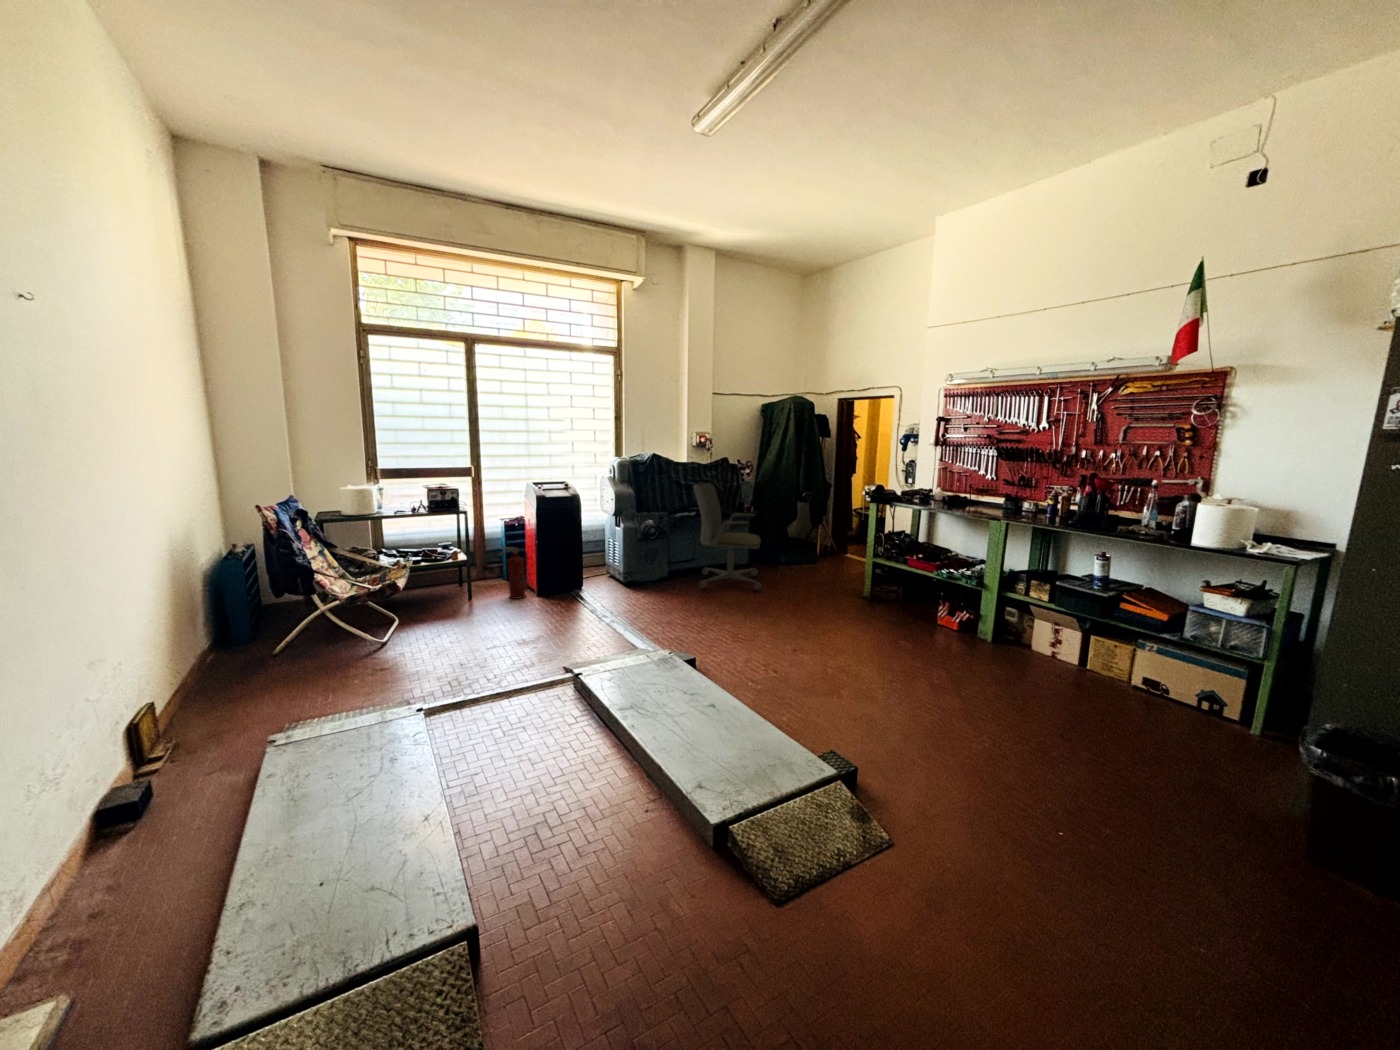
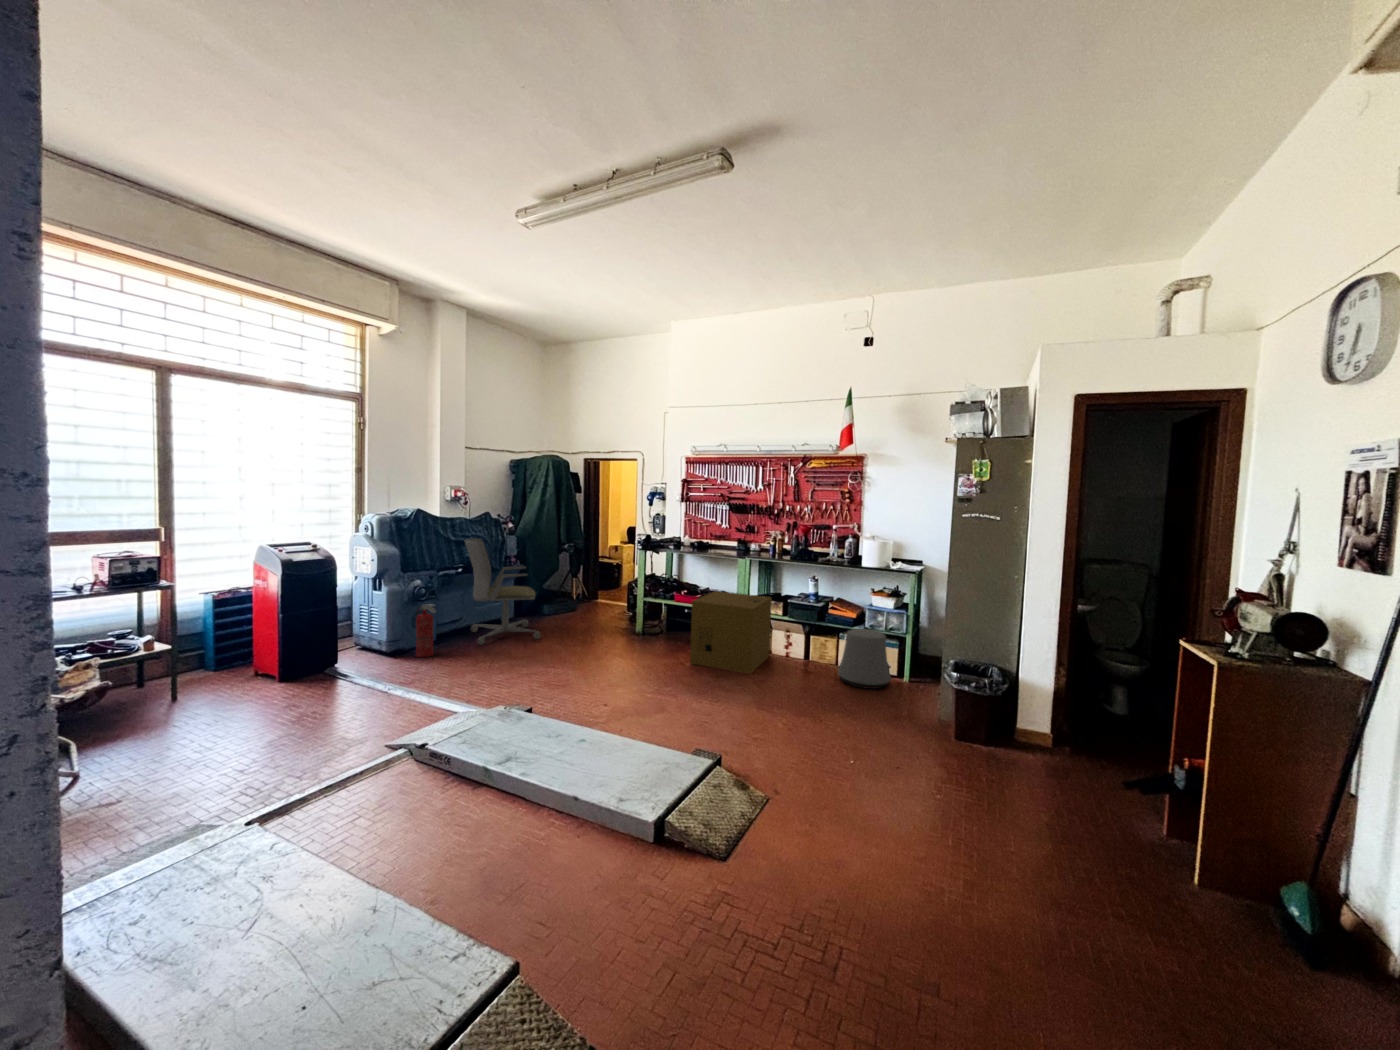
fire extinguisher: present [498,547,528,599] -> present [416,604,436,657]
cardboard box: none [906,560,1034,673] -> present [690,591,772,674]
stool: none [1118,640,1218,737] -> present [838,629,891,689]

